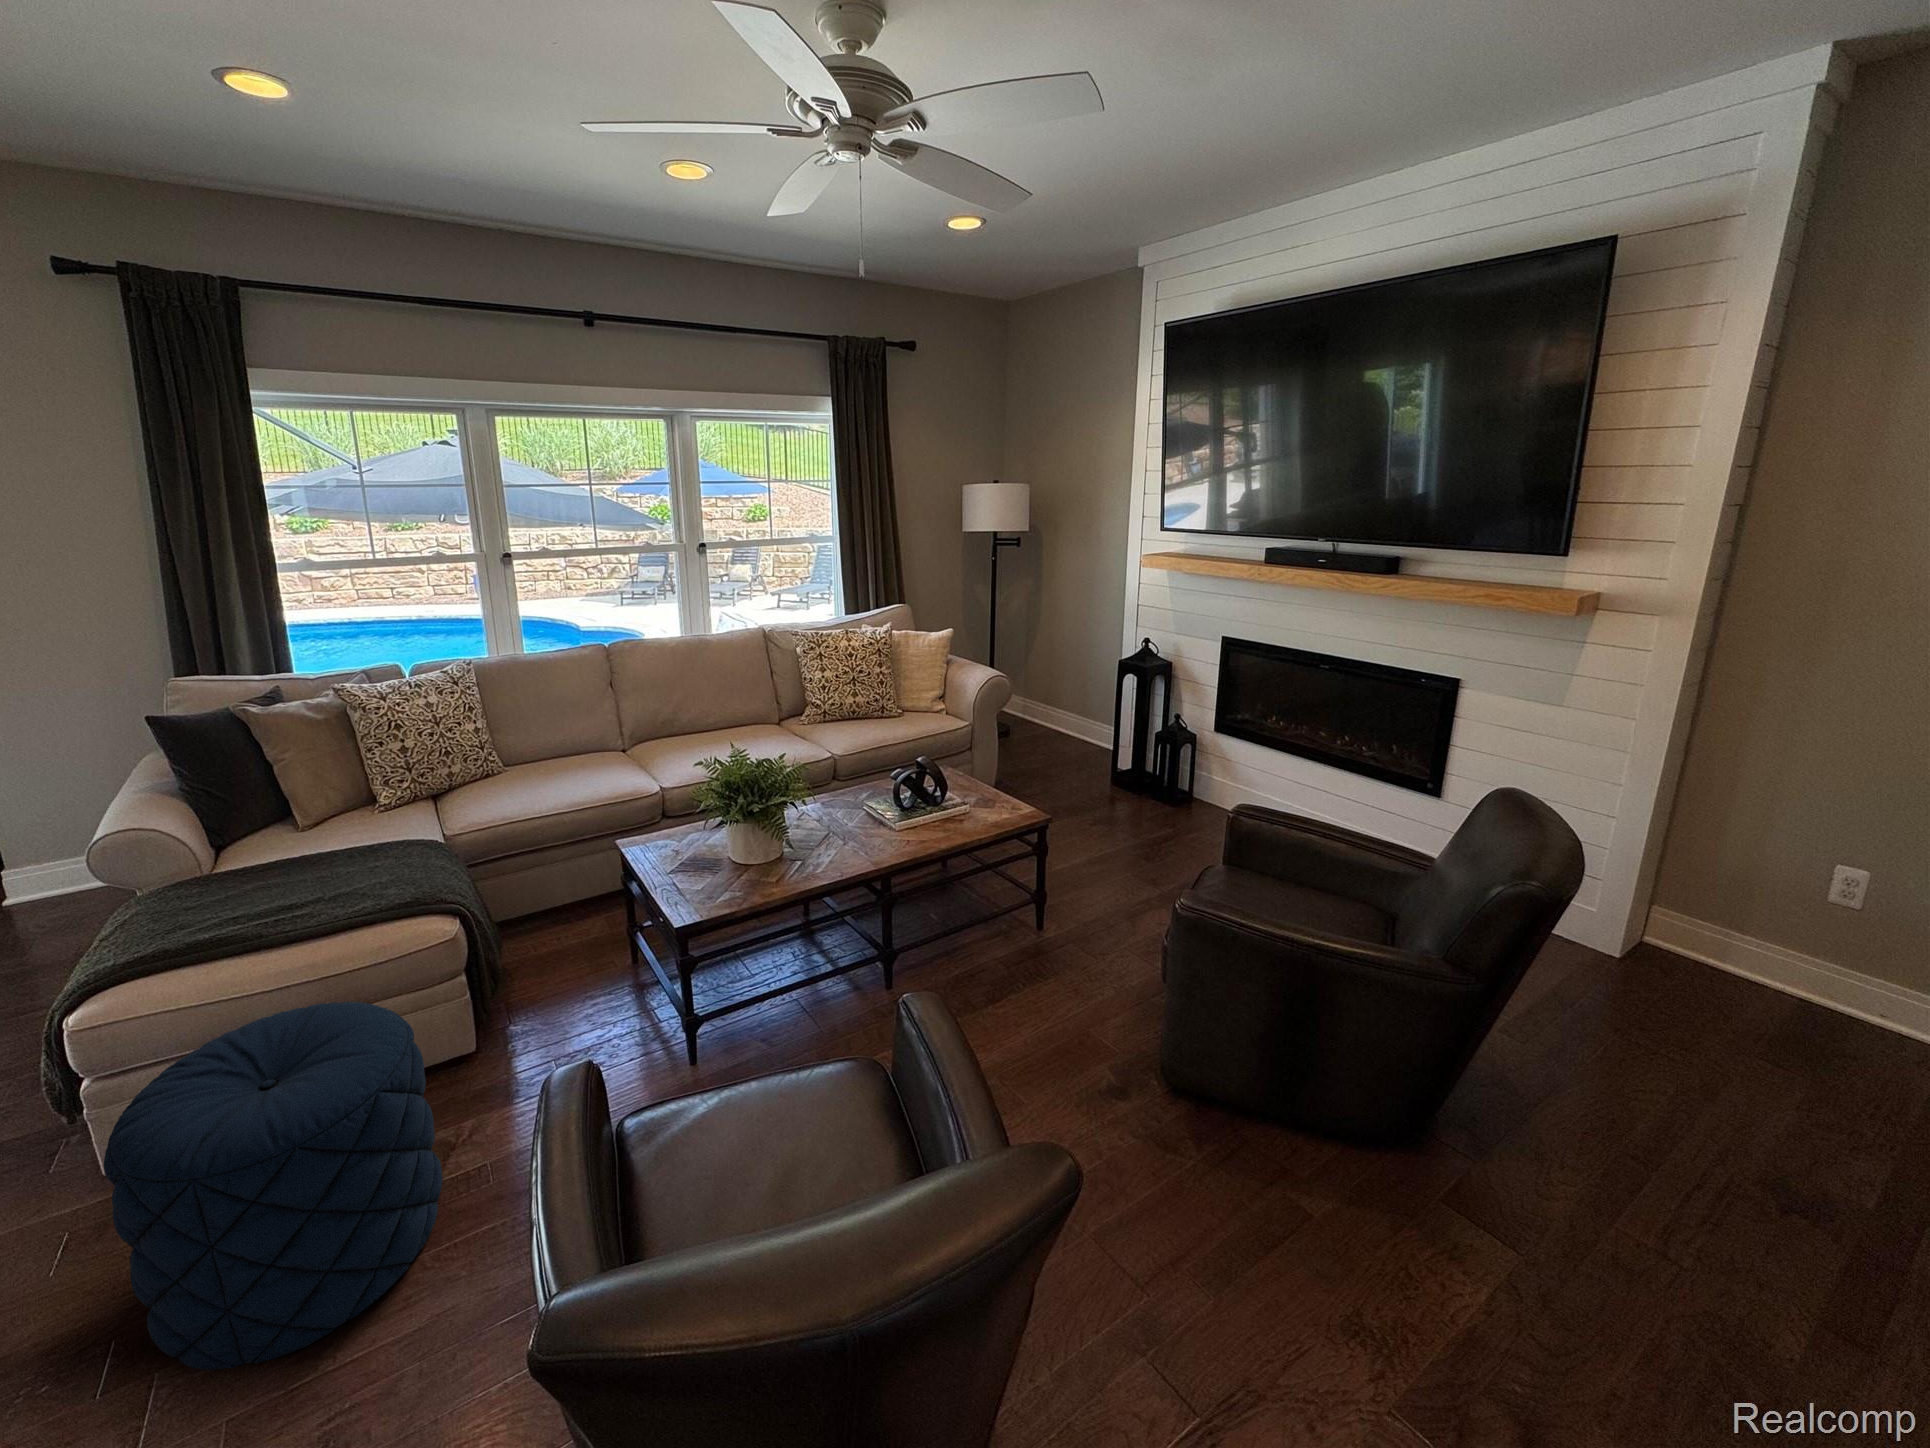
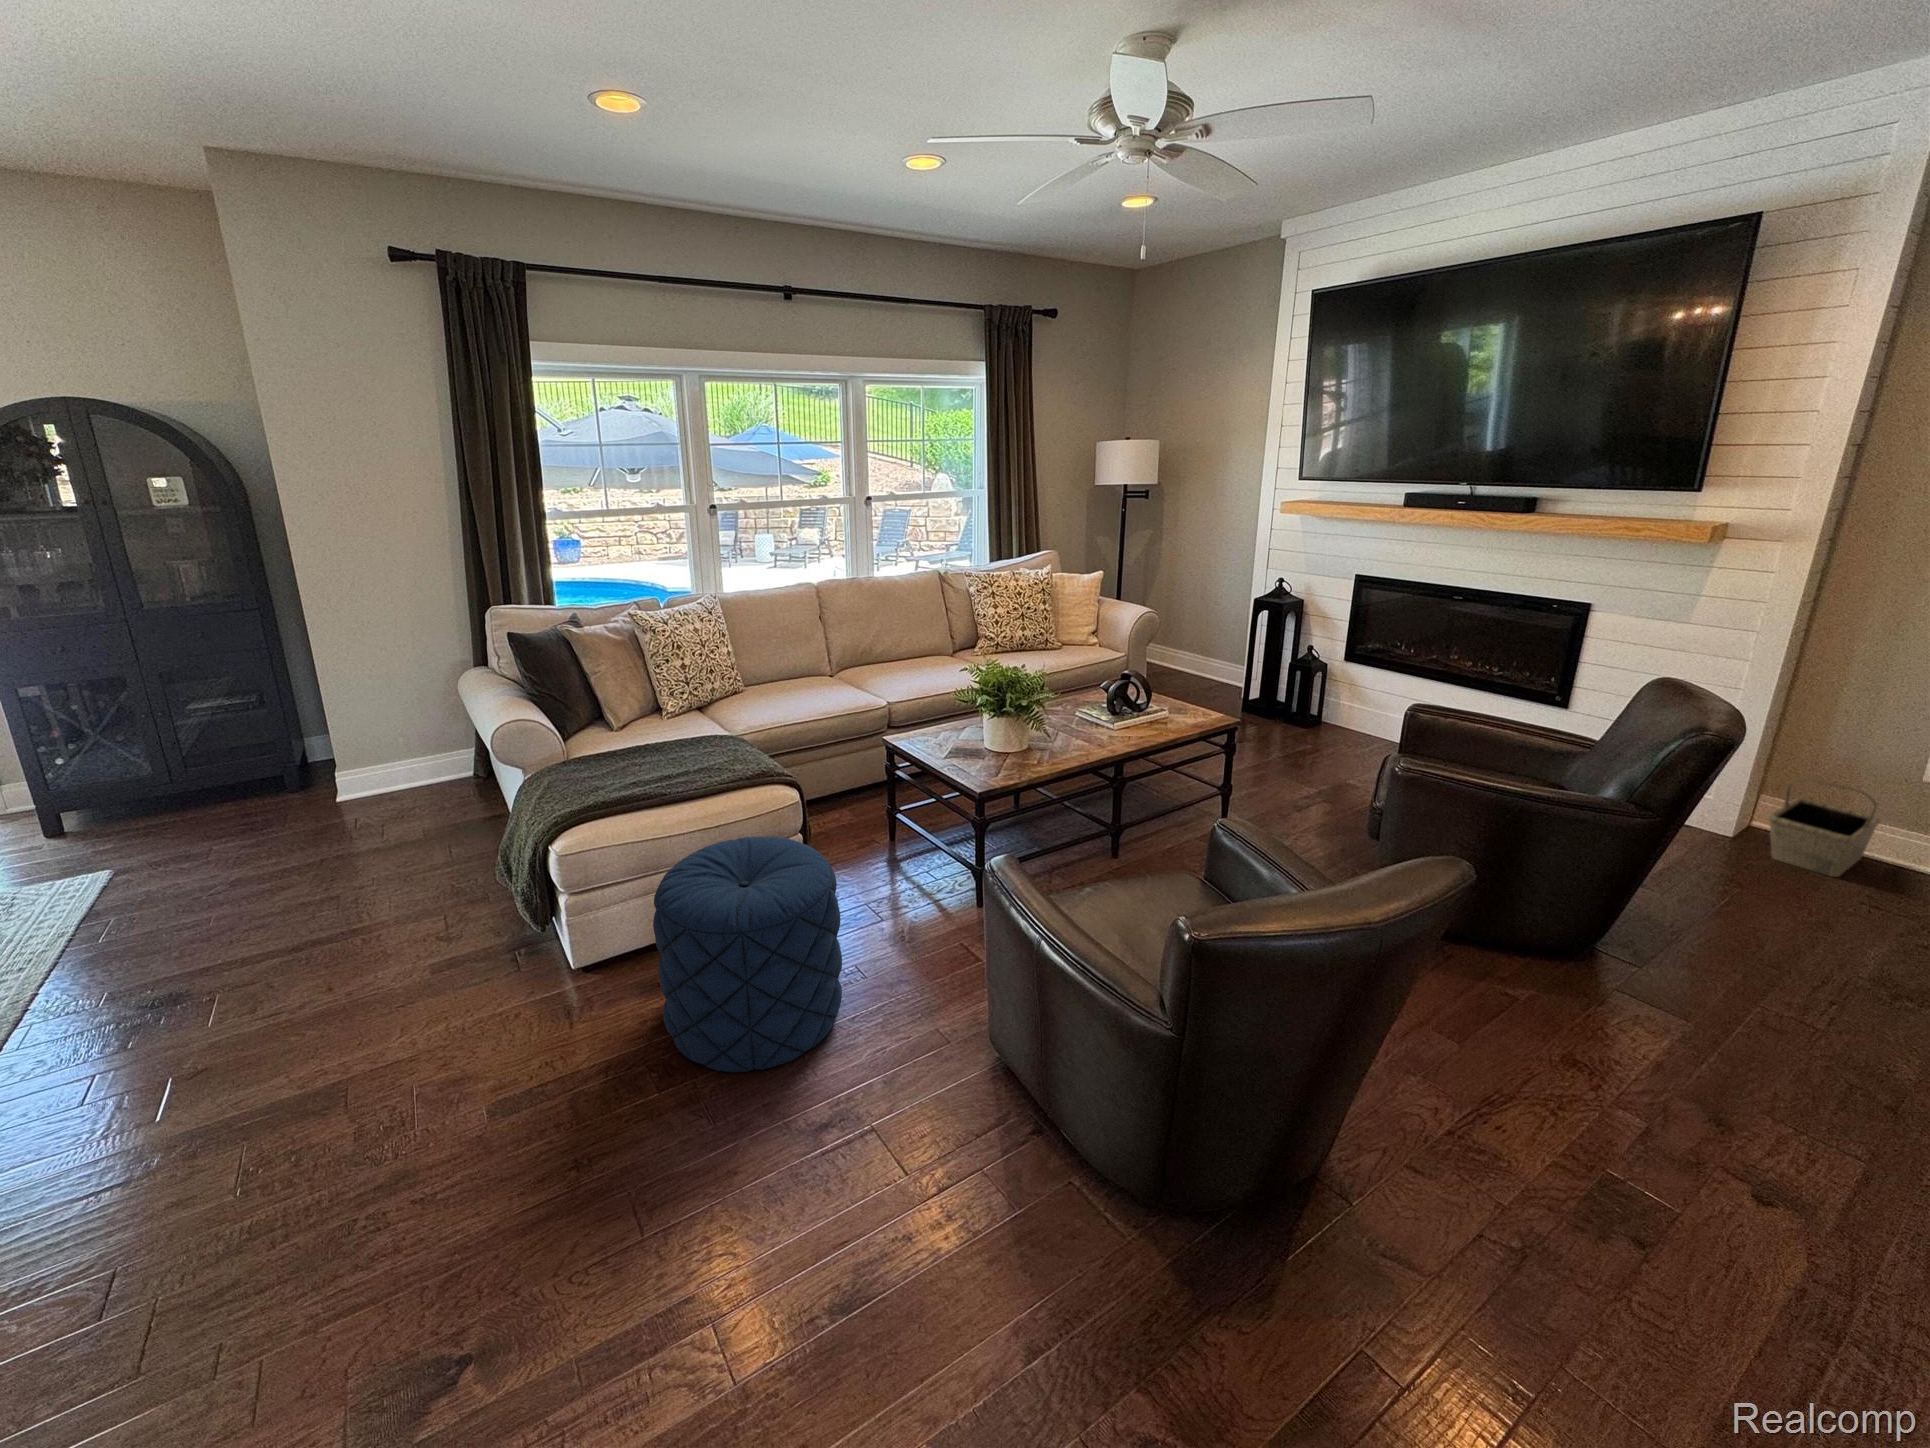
basket: none [1661,886,1788,1008] -> present [1769,779,1881,877]

